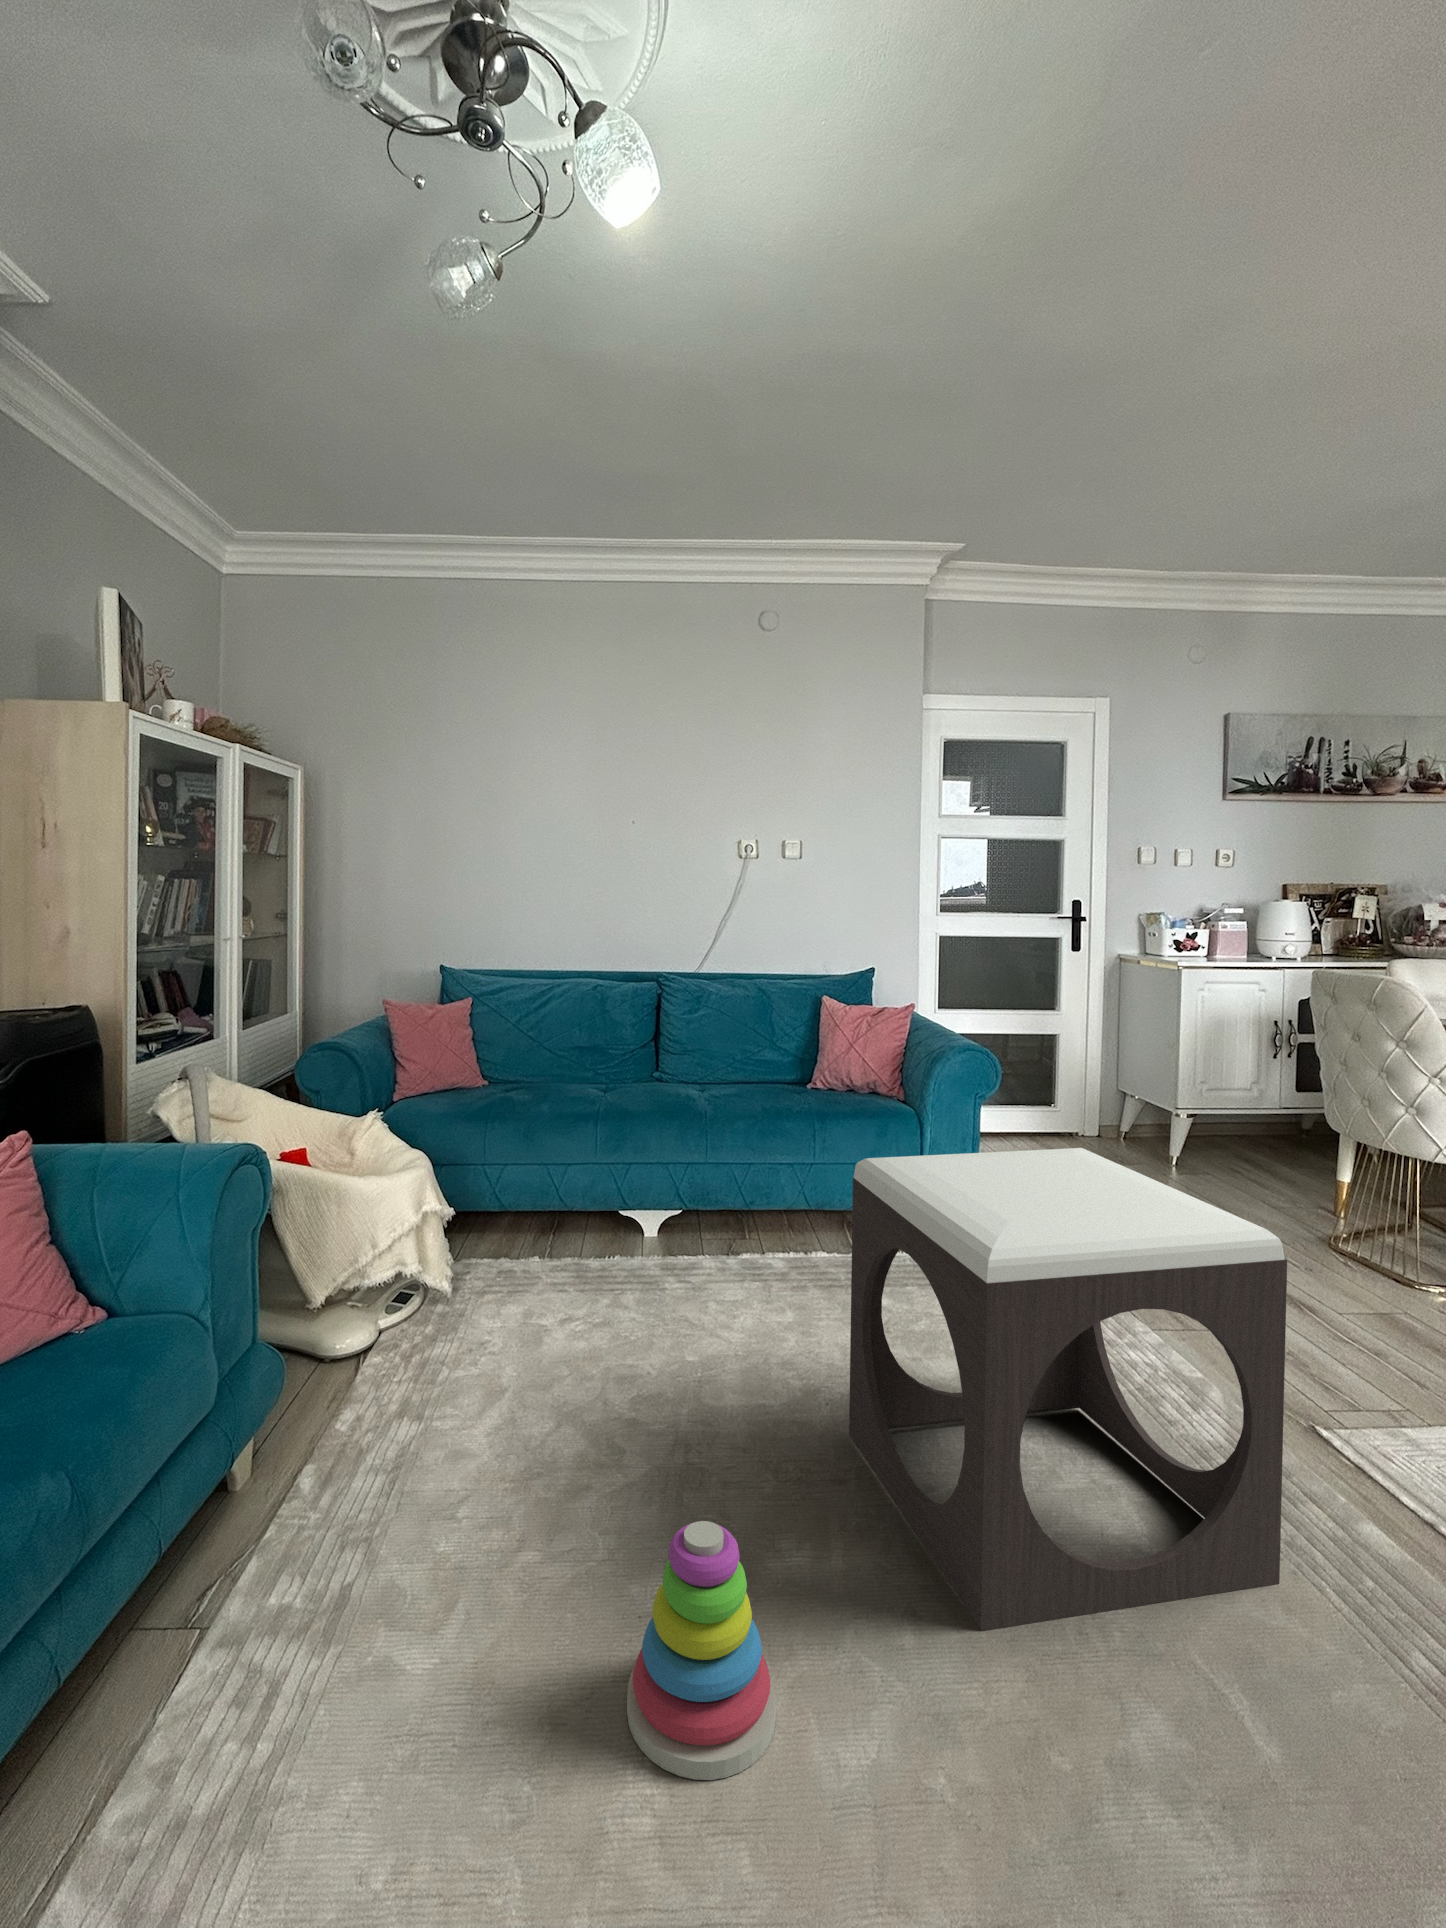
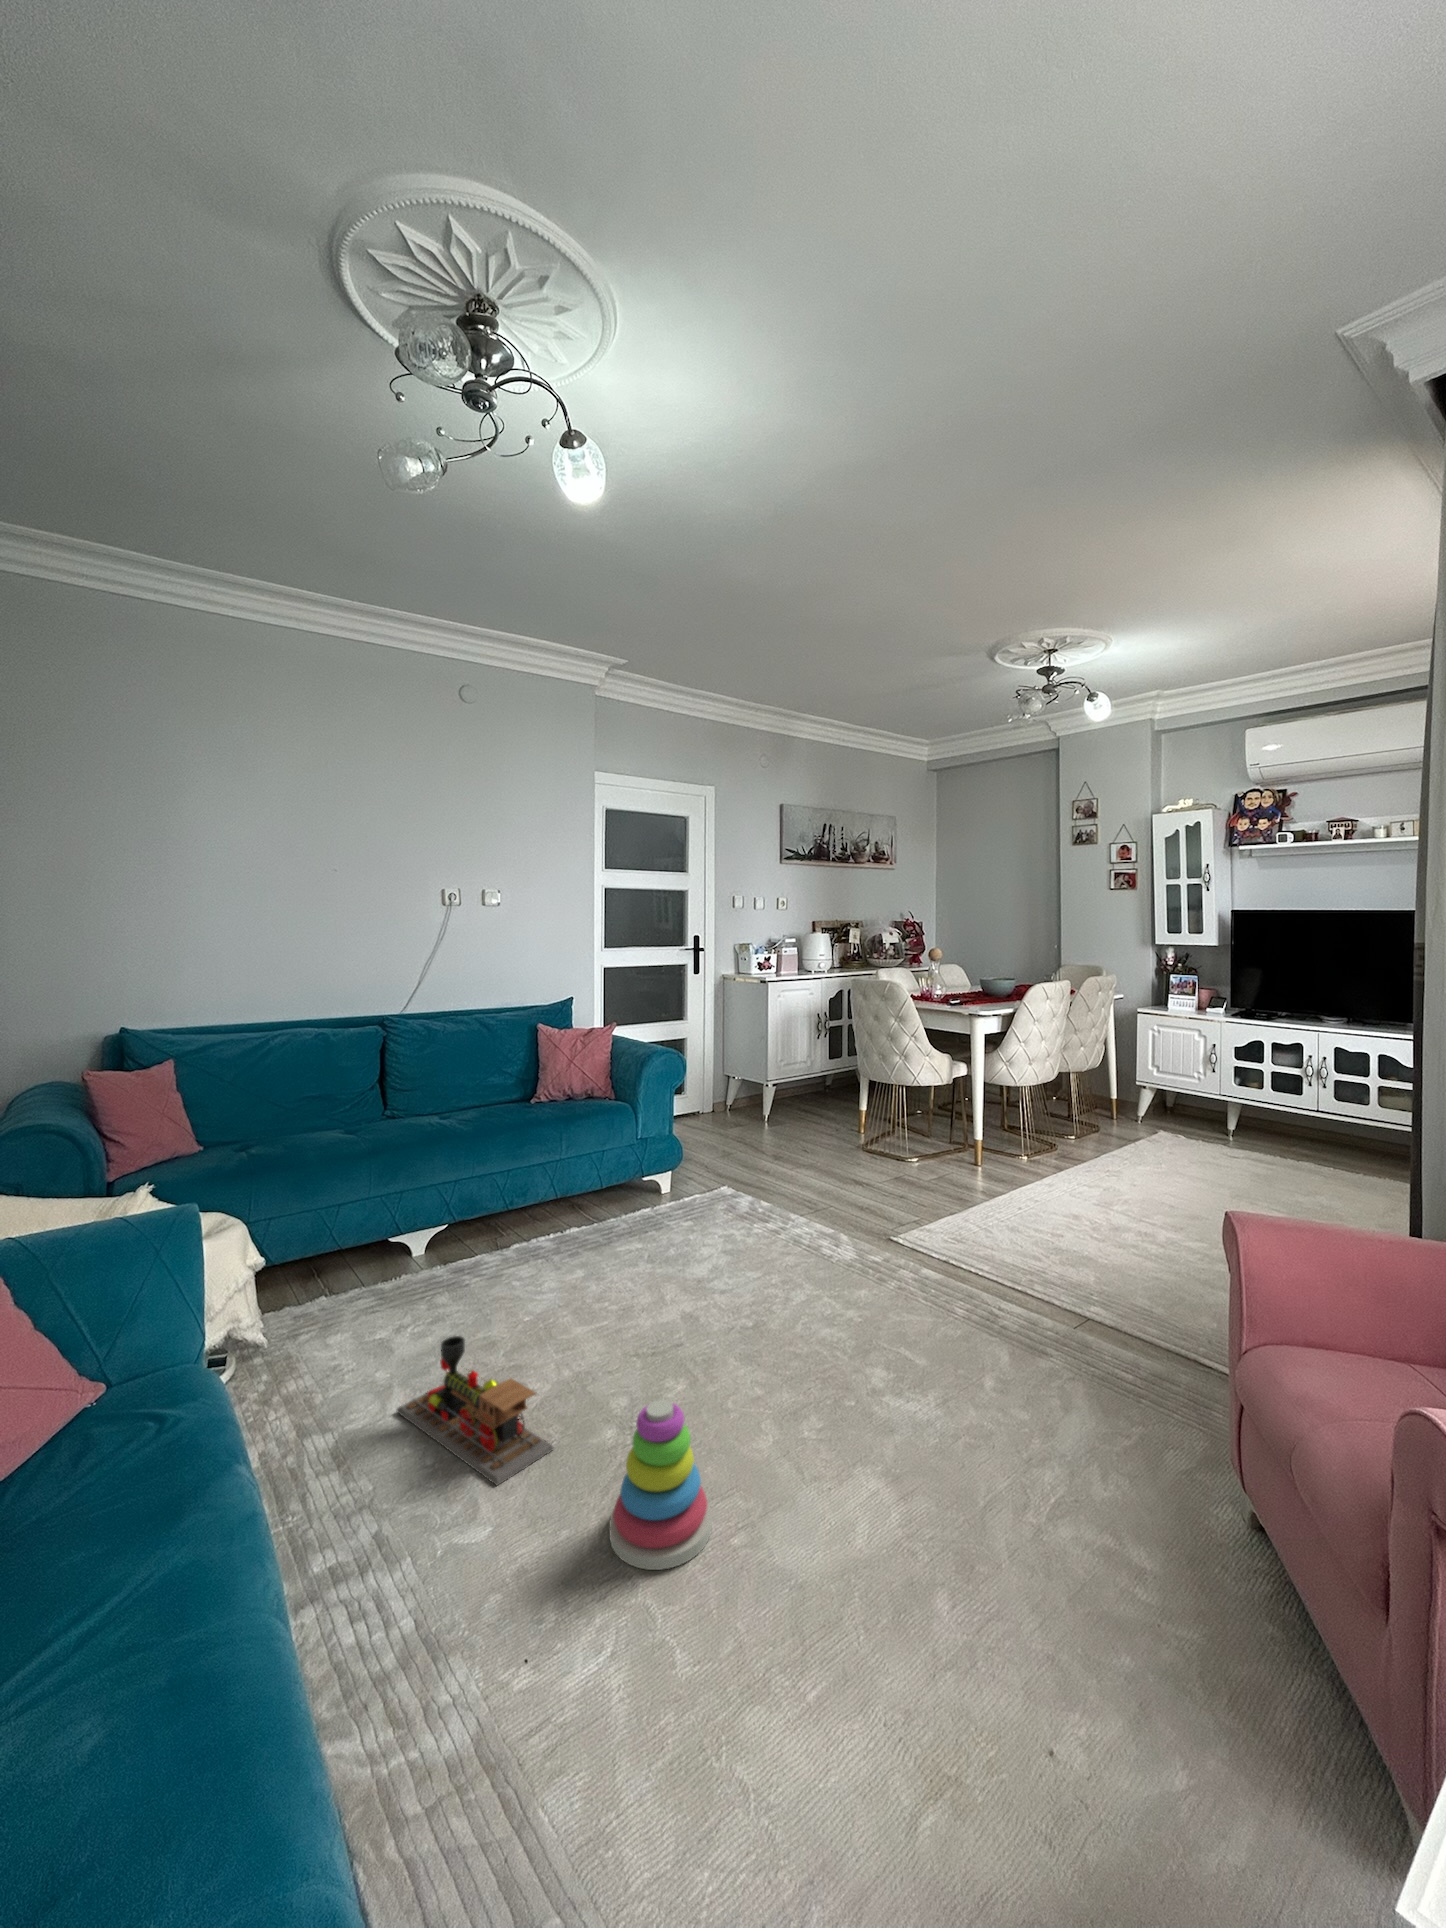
footstool: present [849,1148,1287,1631] -> none [657,1110,916,1417]
toy train: none [517,1343,641,1547] -> present [397,1336,553,1485]

